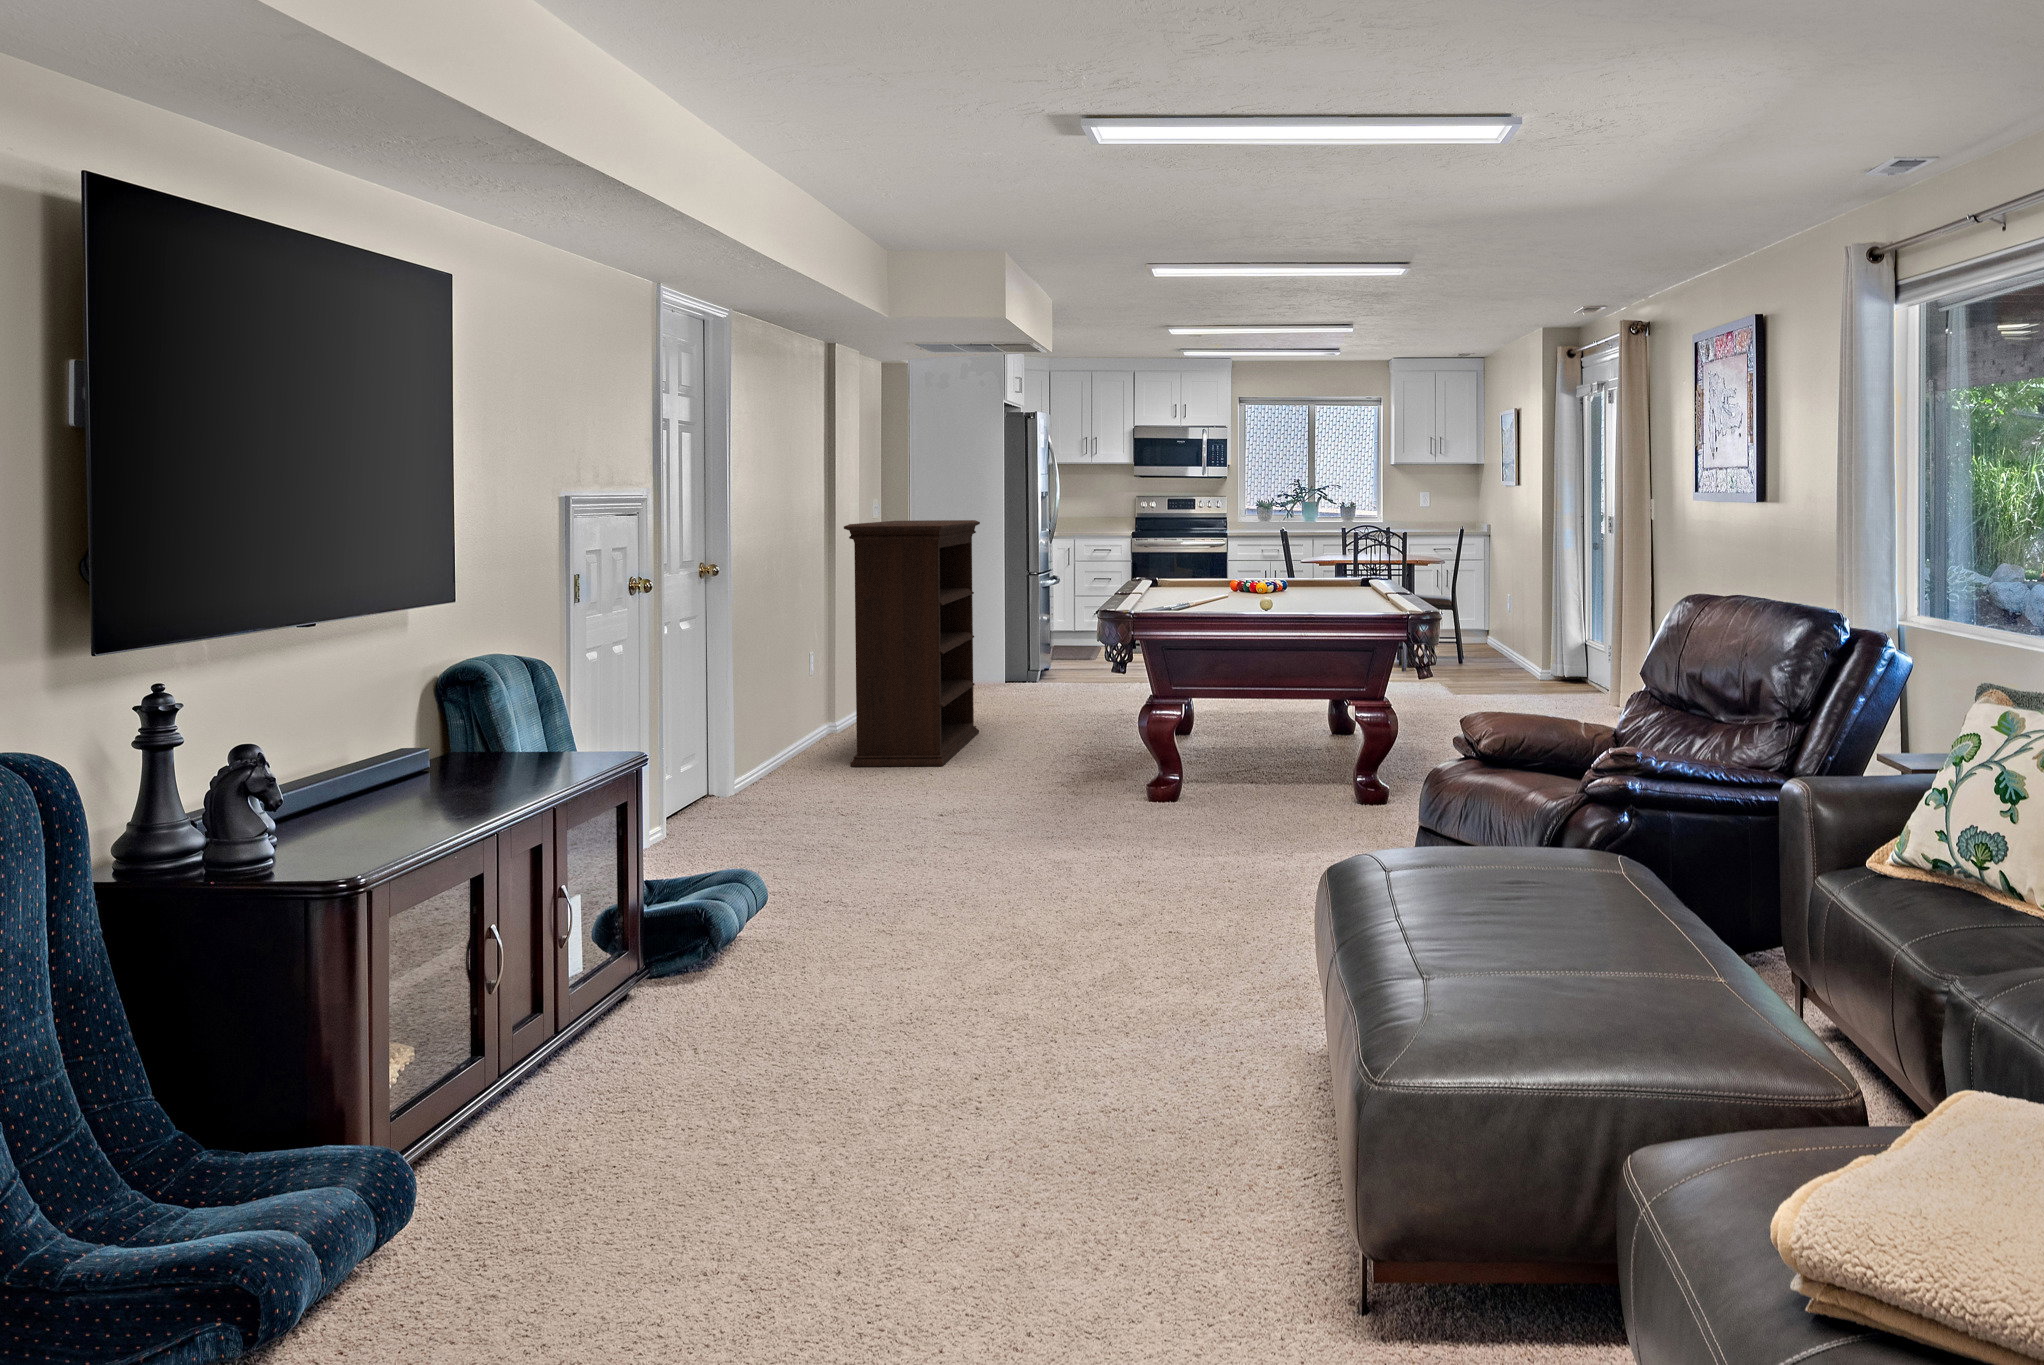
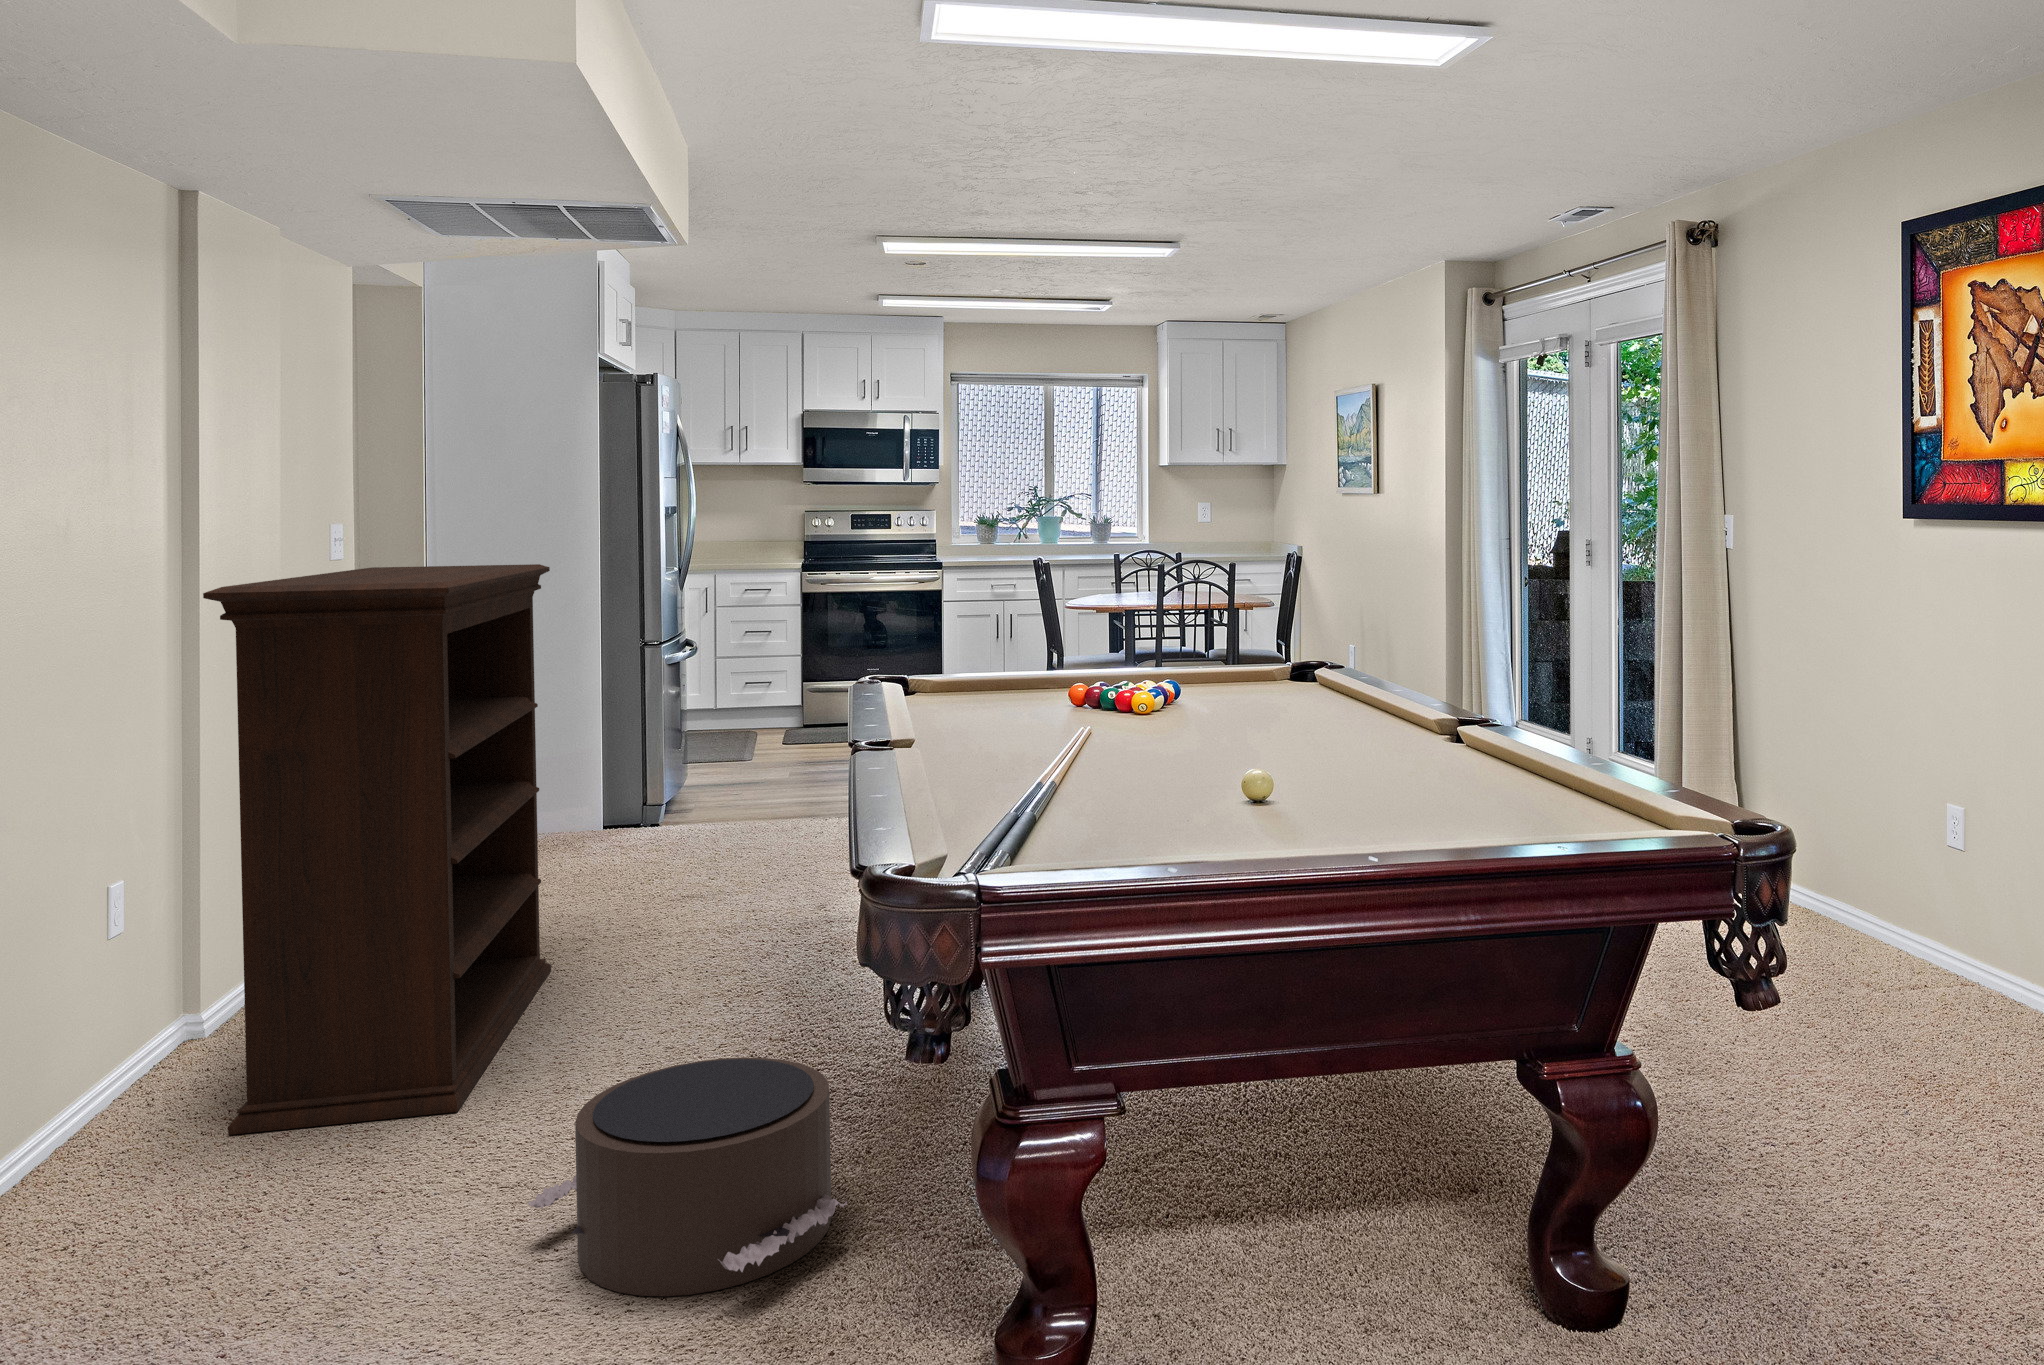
pouf: none [975,732,1101,805] -> present [528,1057,847,1296]

